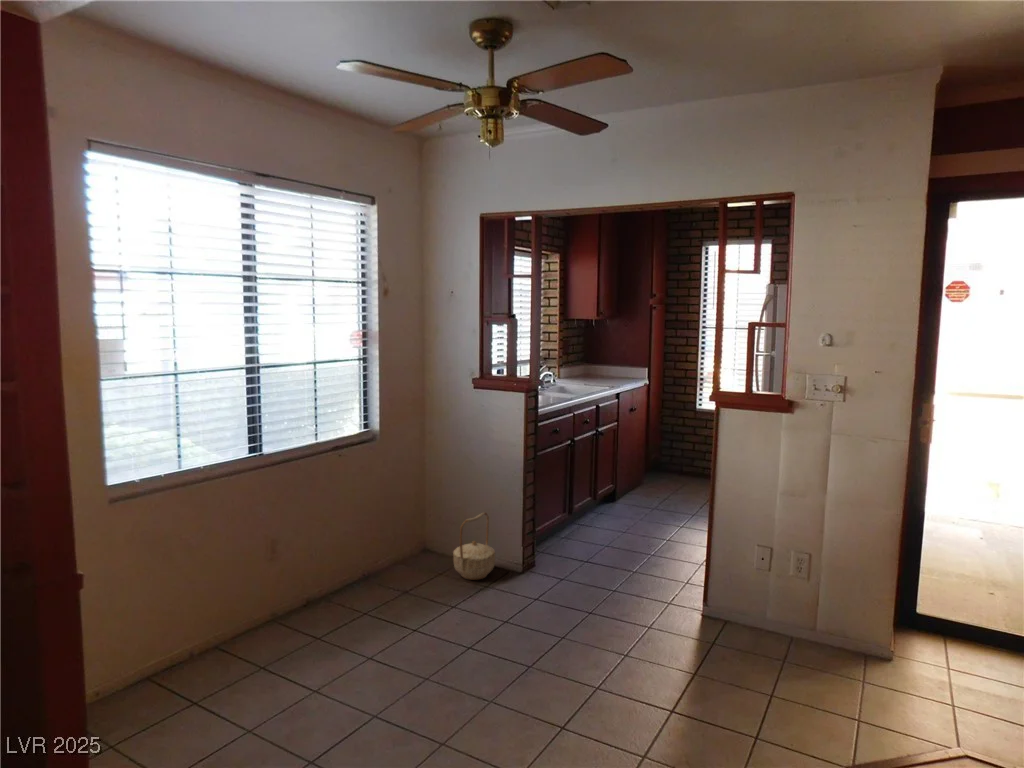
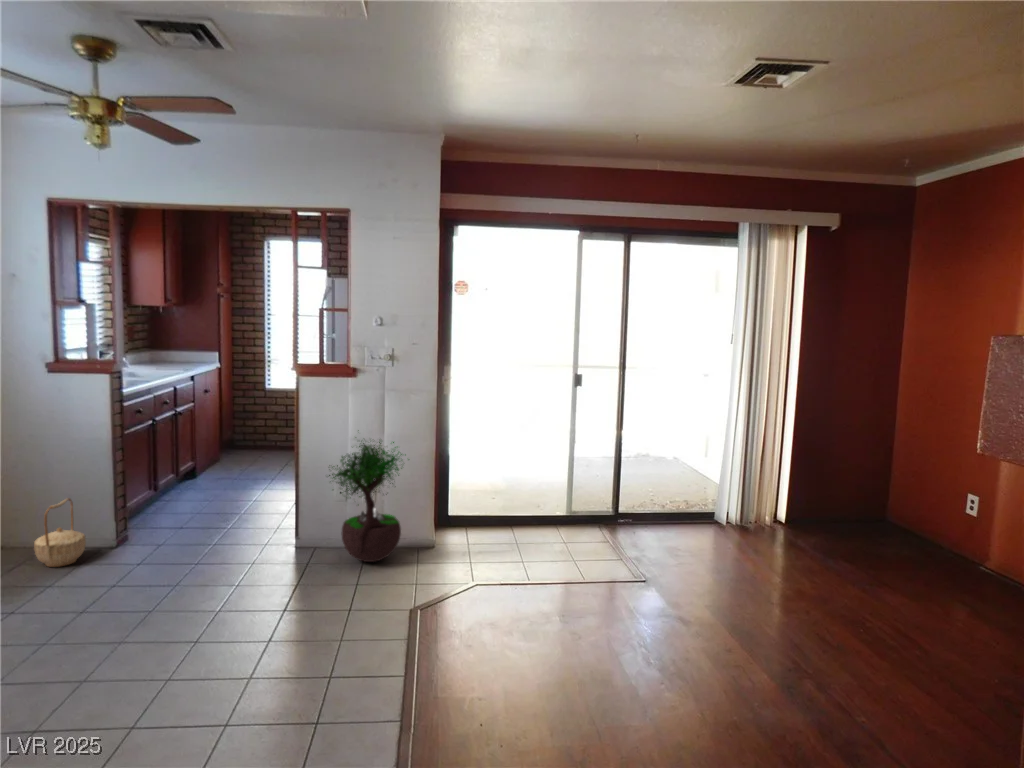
potted tree: none [740,486,862,666] -> present [329,430,409,562]

